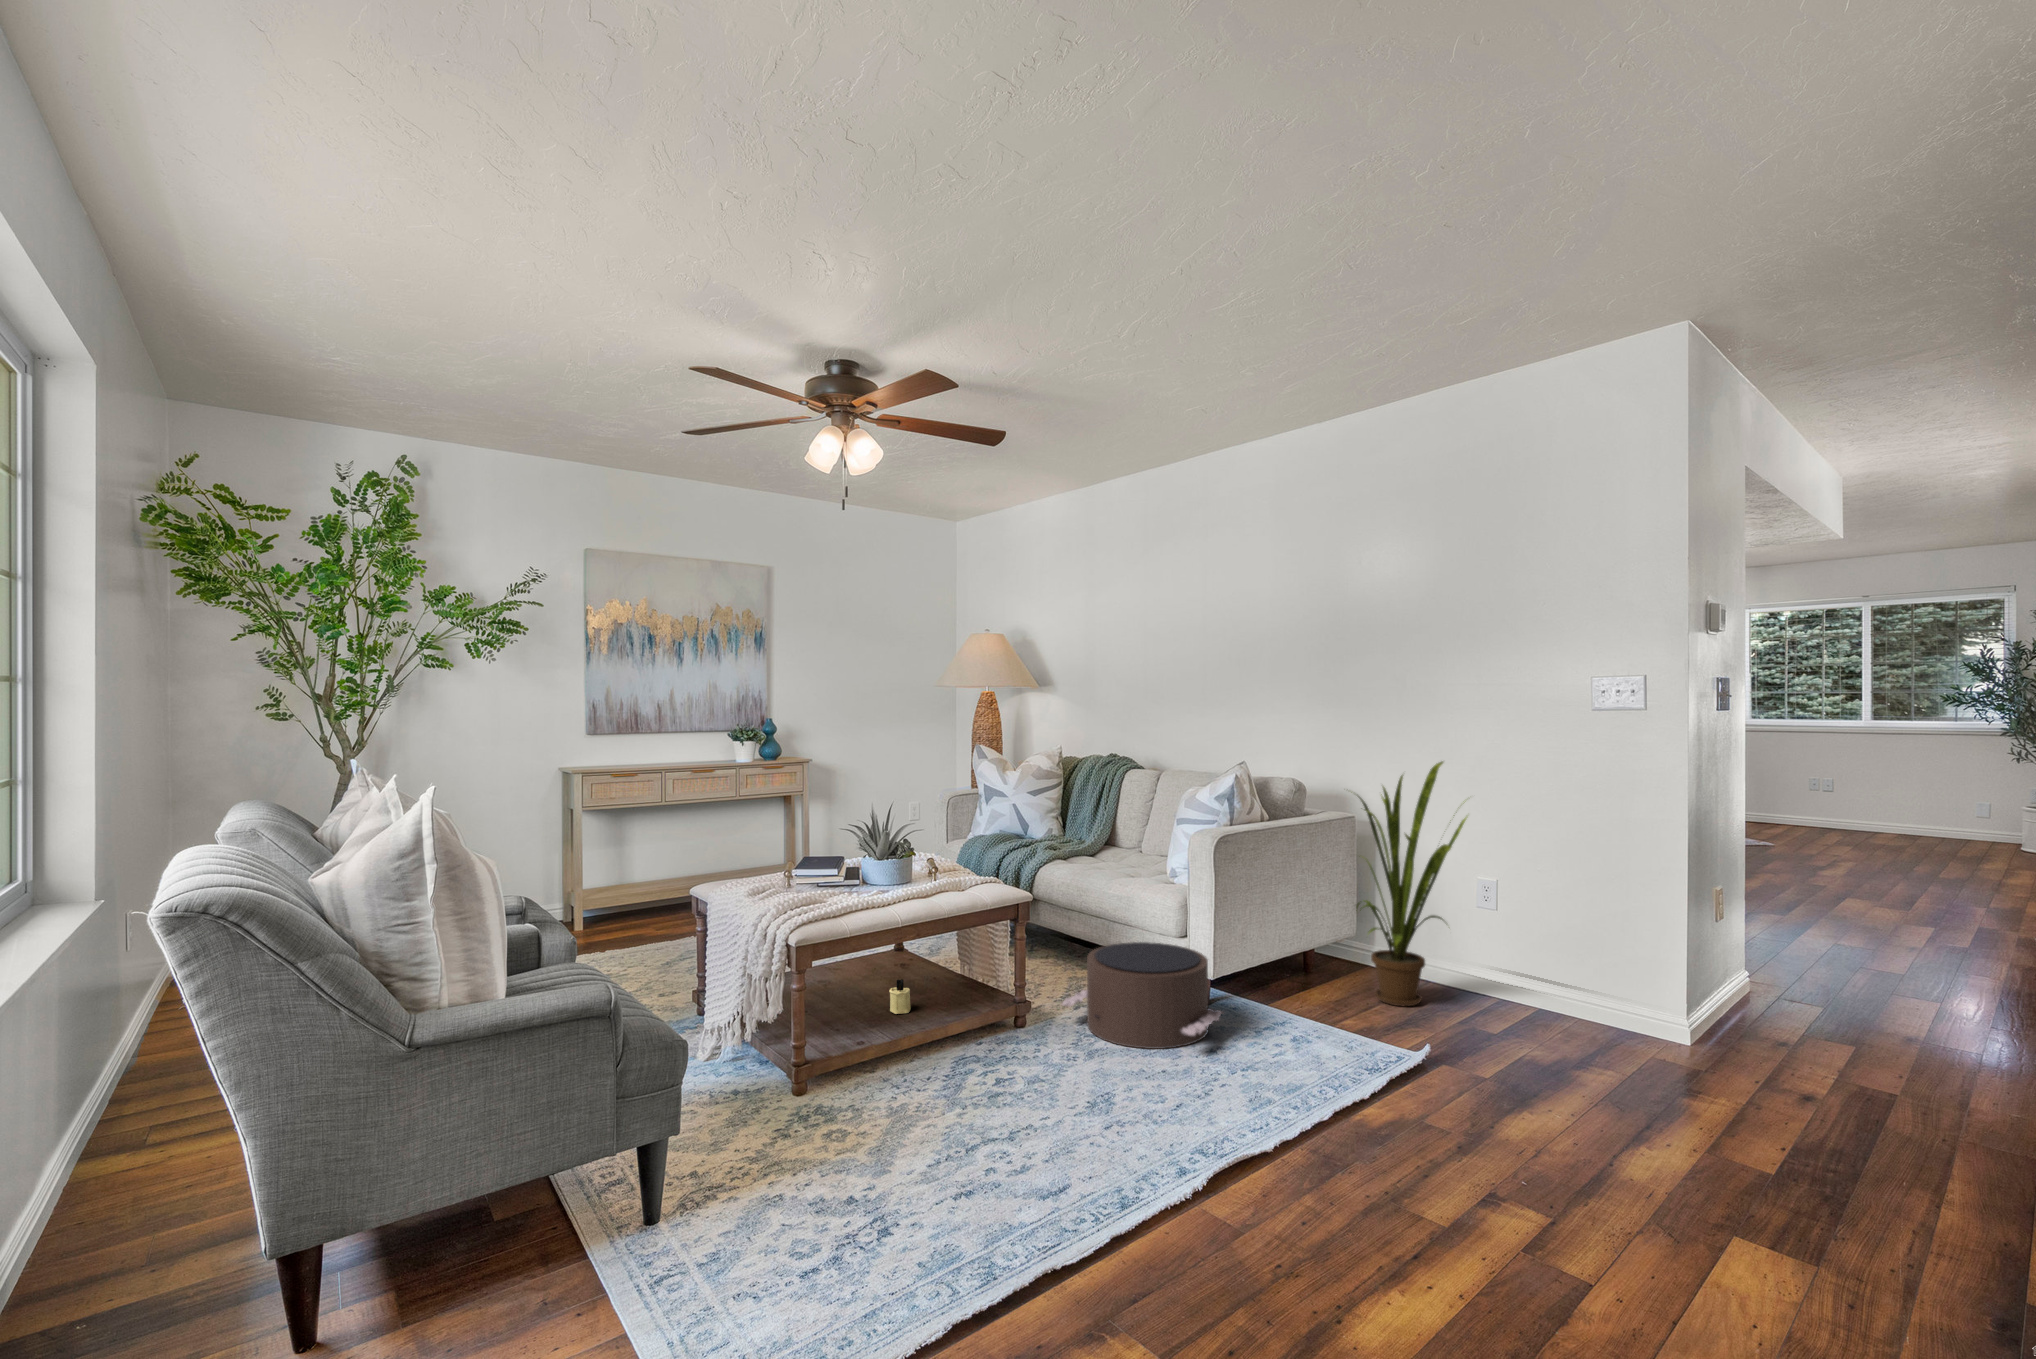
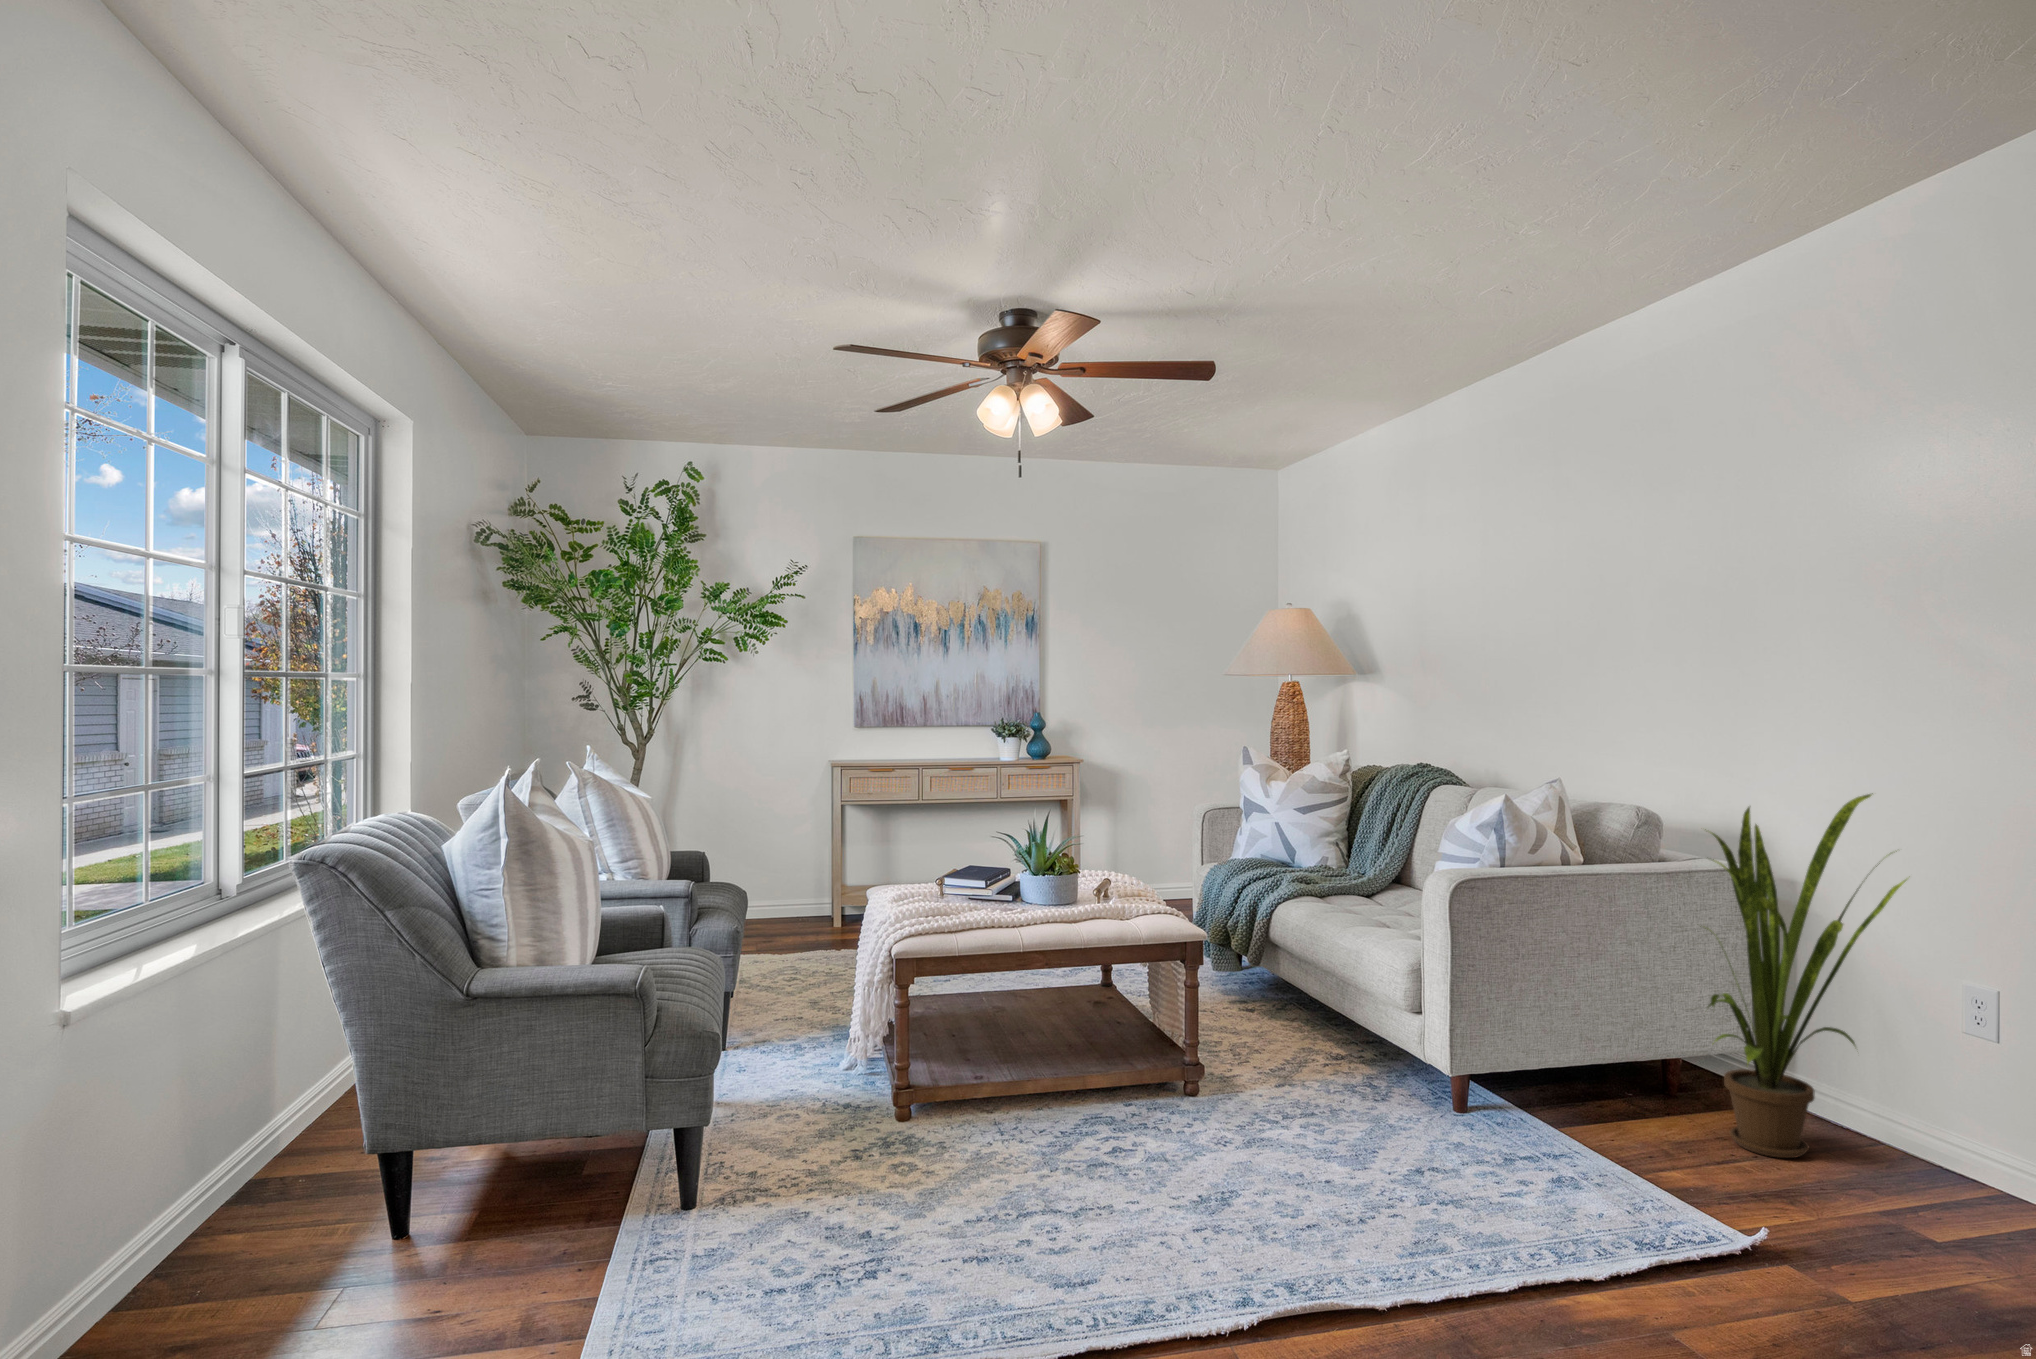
pouf: present [1062,942,1223,1049] -> none [1241,1009,1449,1150]
candle: present [889,979,911,1014] -> none [1035,1015,1062,1055]

